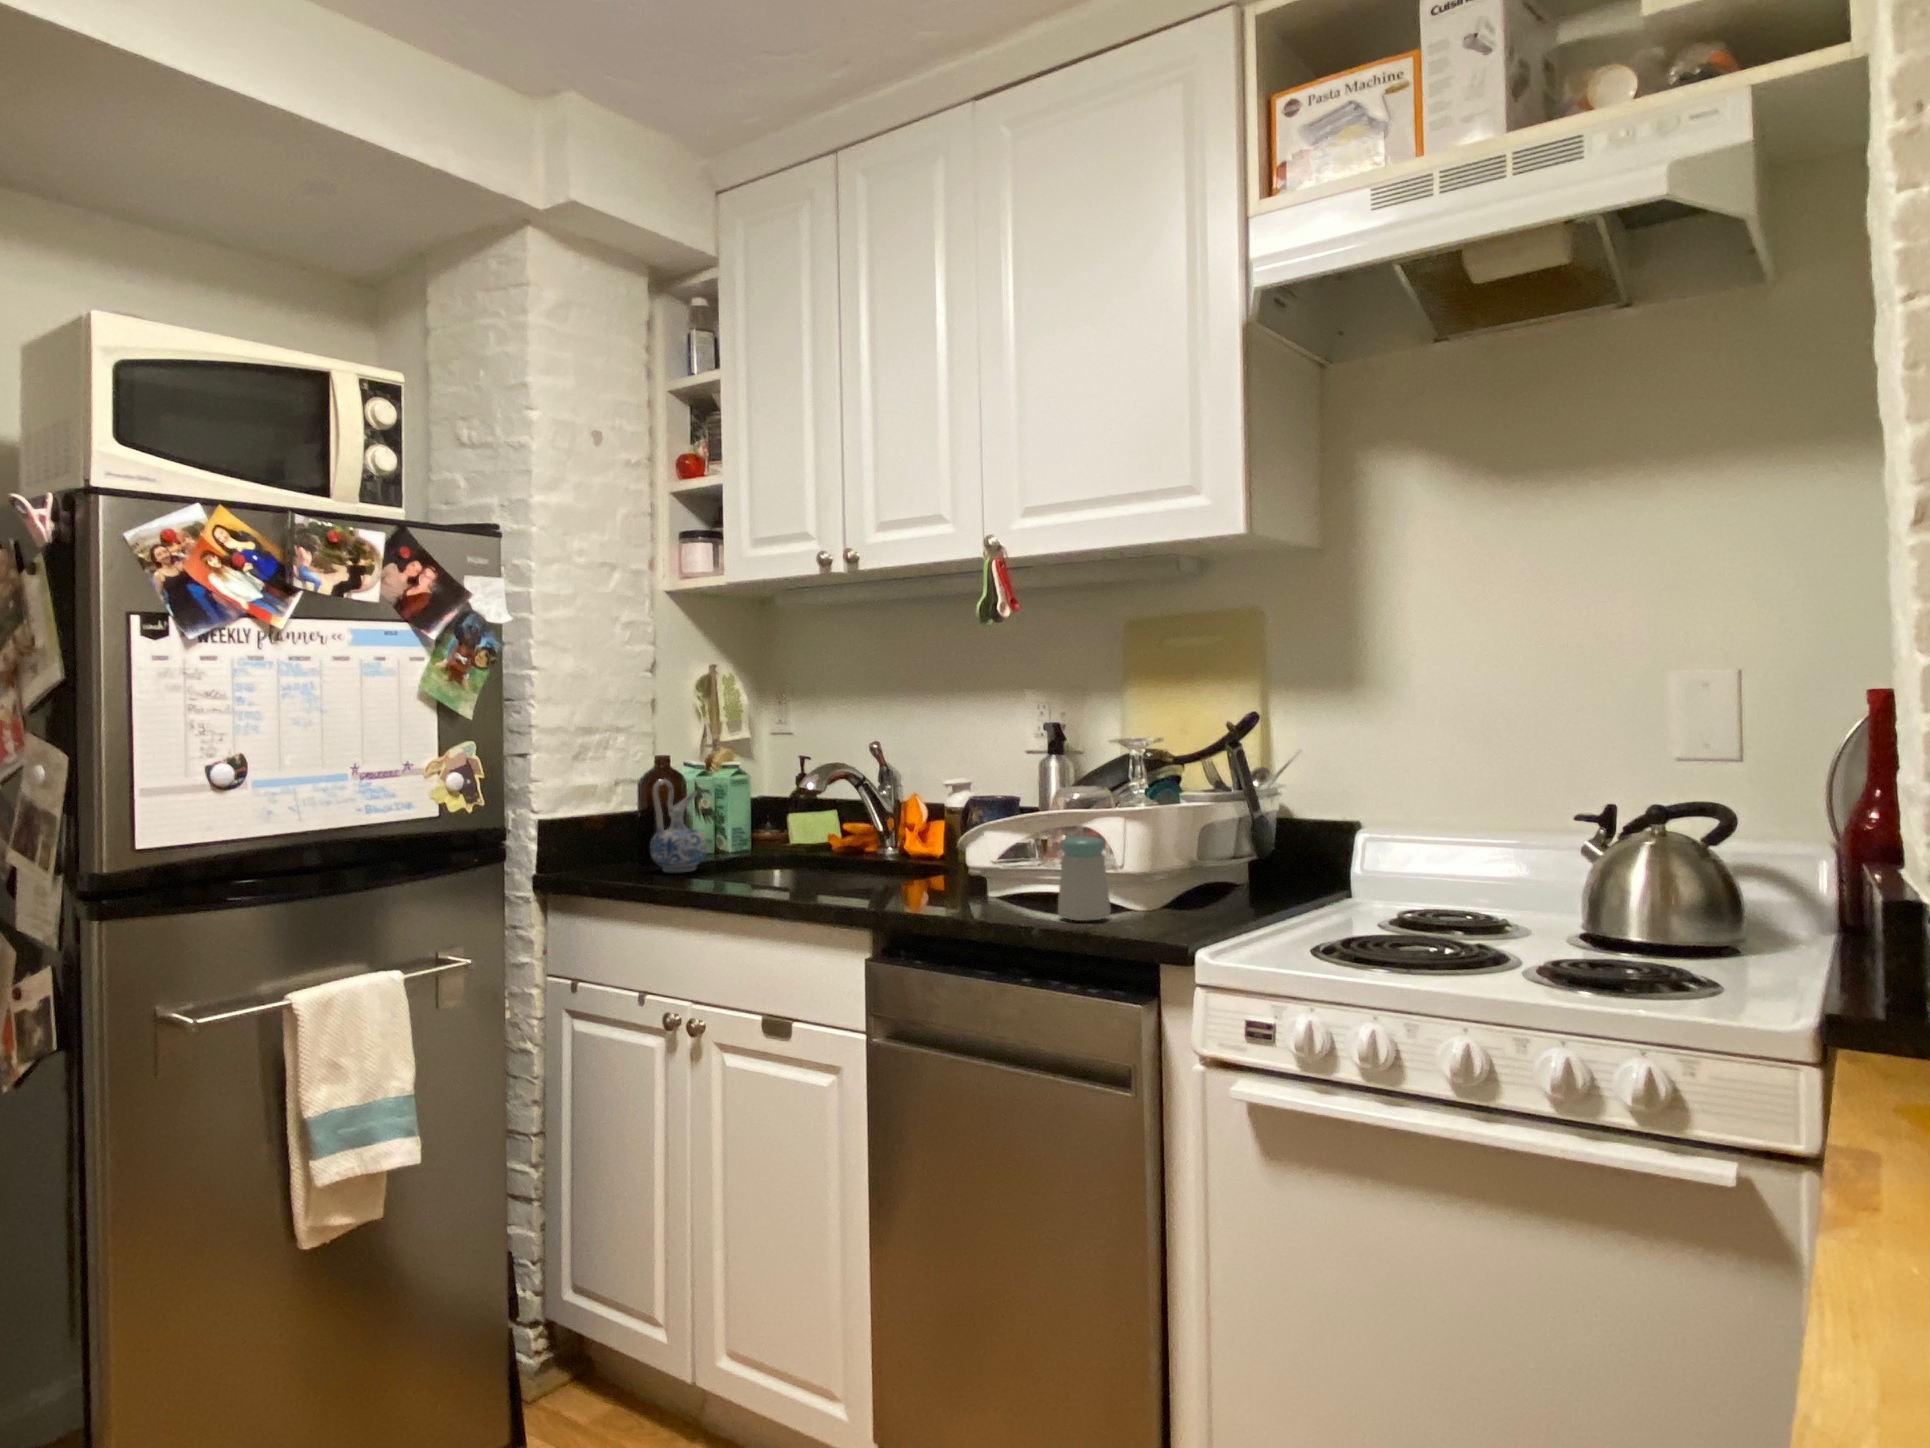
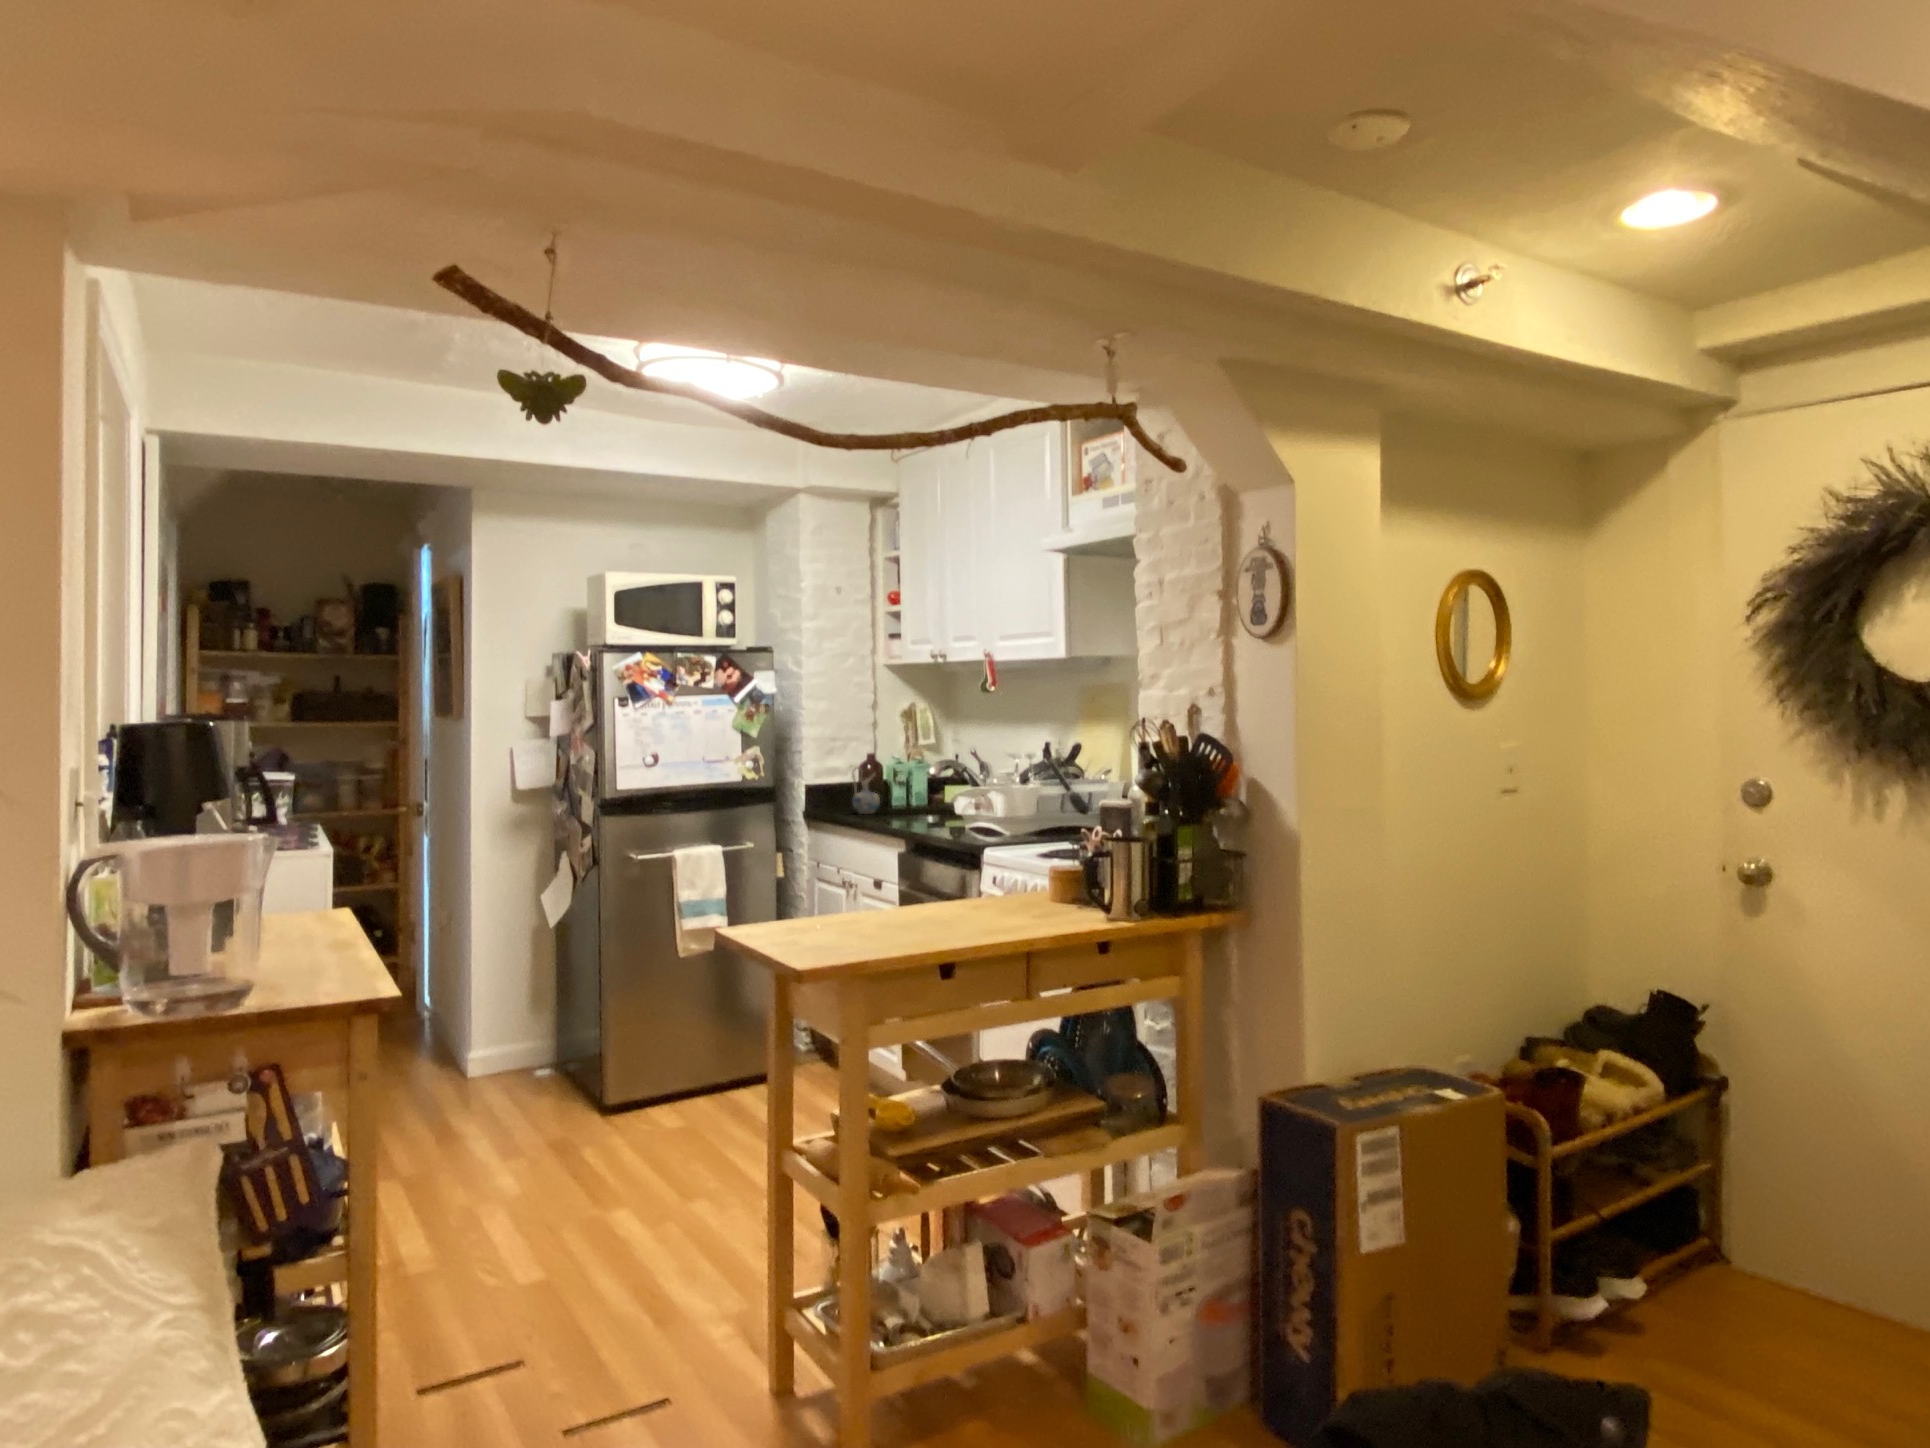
salt shaker: present [1058,836,1111,921] -> none [967,802,990,840]

